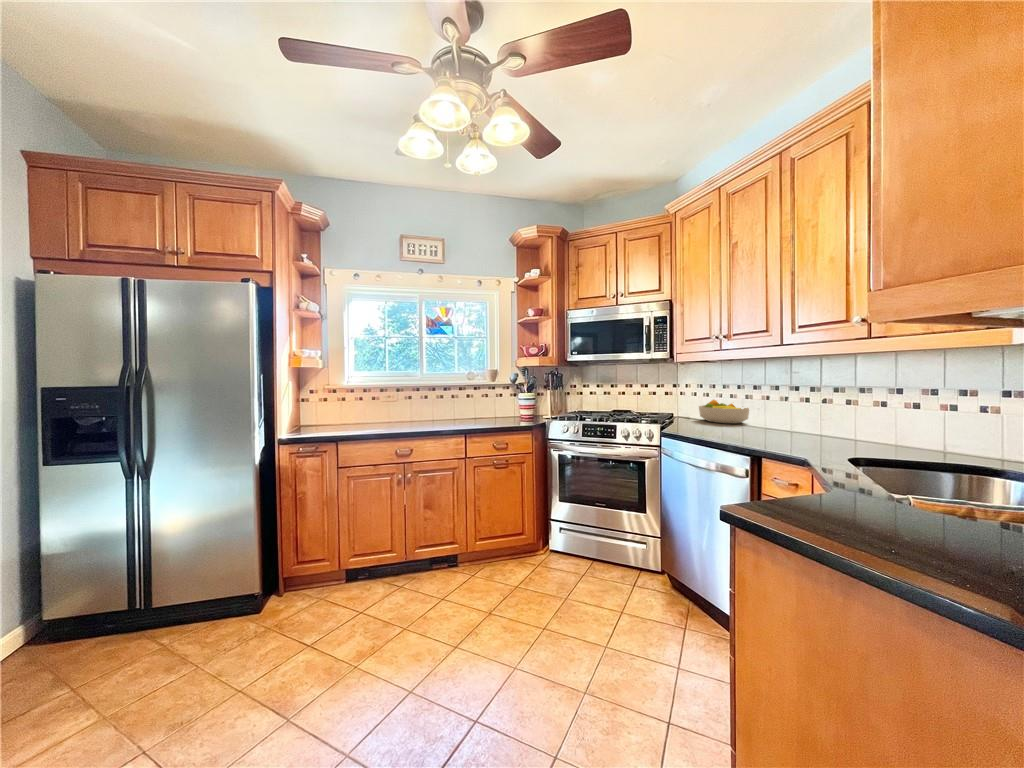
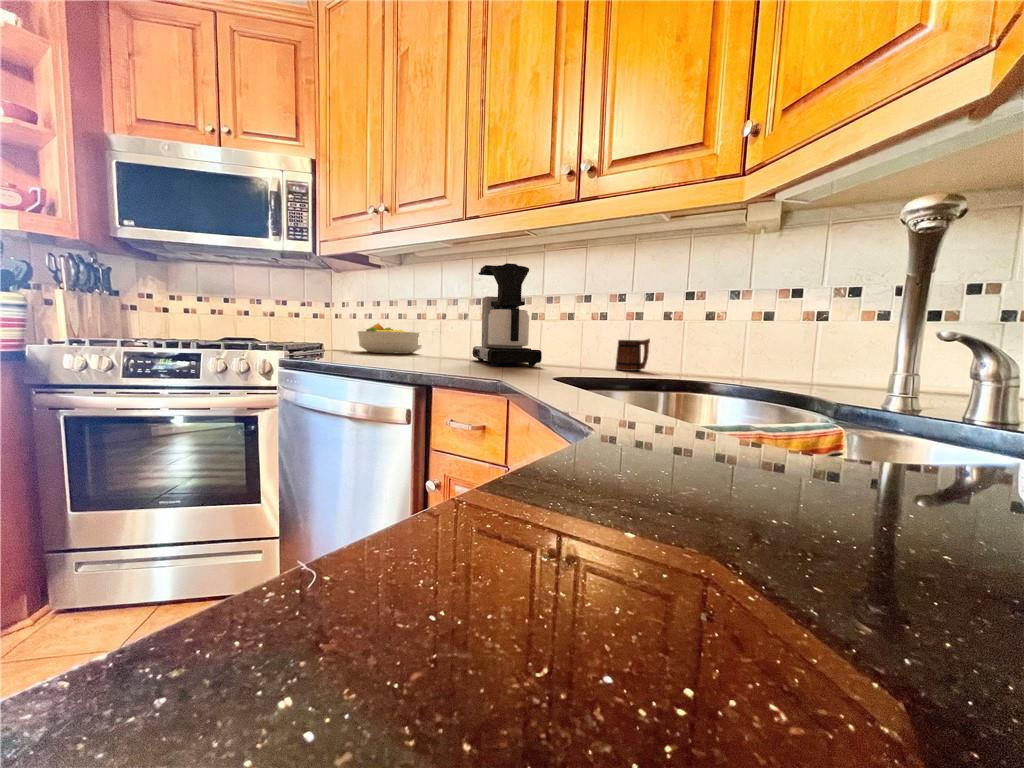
coffee maker: none [792,367,853,443] -> present [472,263,542,366]
mug: none [929,426,964,453] -> present [615,339,650,371]

